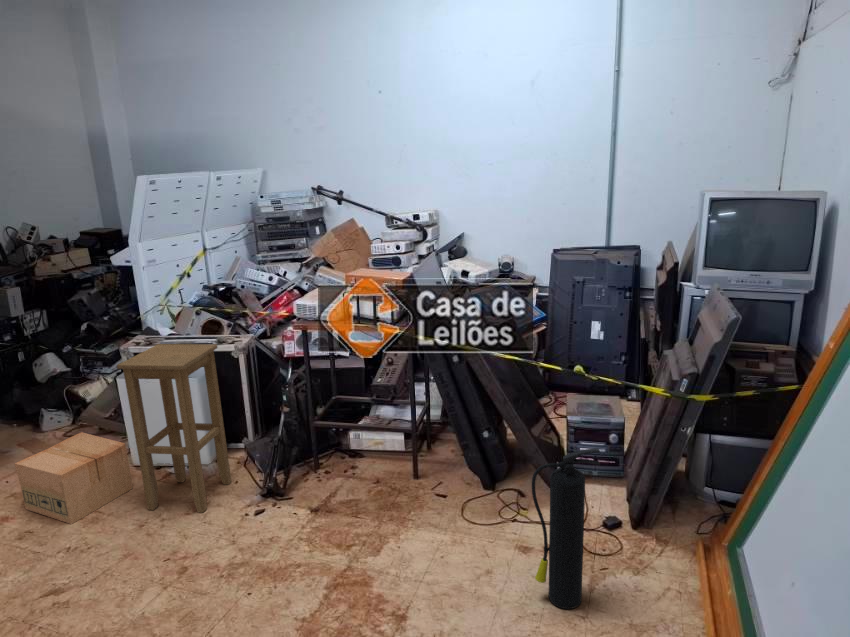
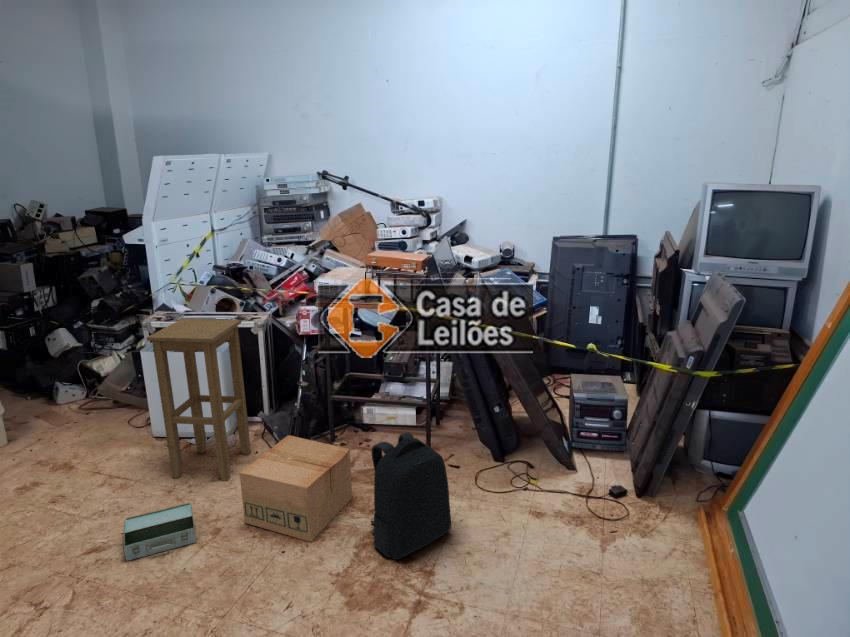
cardboard box: present [15,432,133,524] -> present [239,435,352,542]
fire extinguisher: present [532,448,600,609] -> none [554,418,620,567]
backpack: none [342,463,428,600] -> present [370,432,451,560]
toolbox: none [86,538,163,600] -> present [124,503,196,561]

